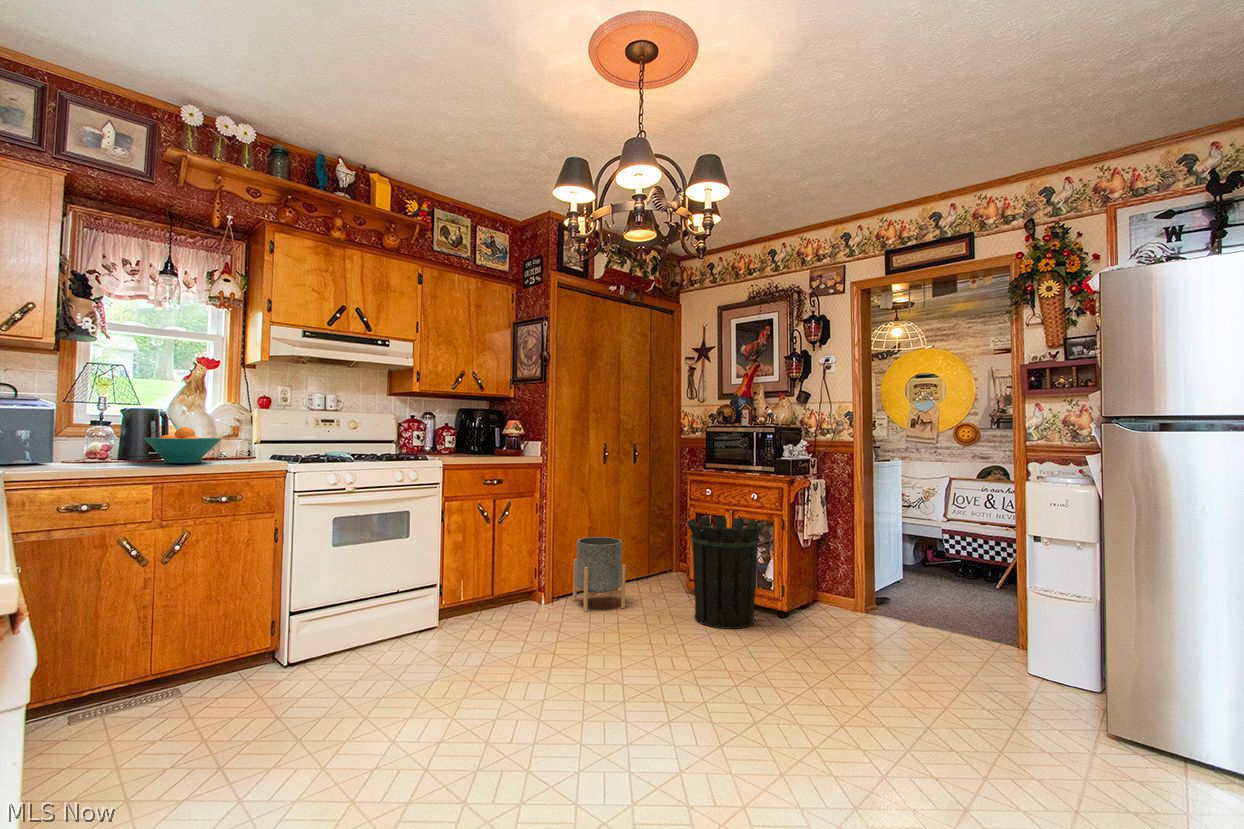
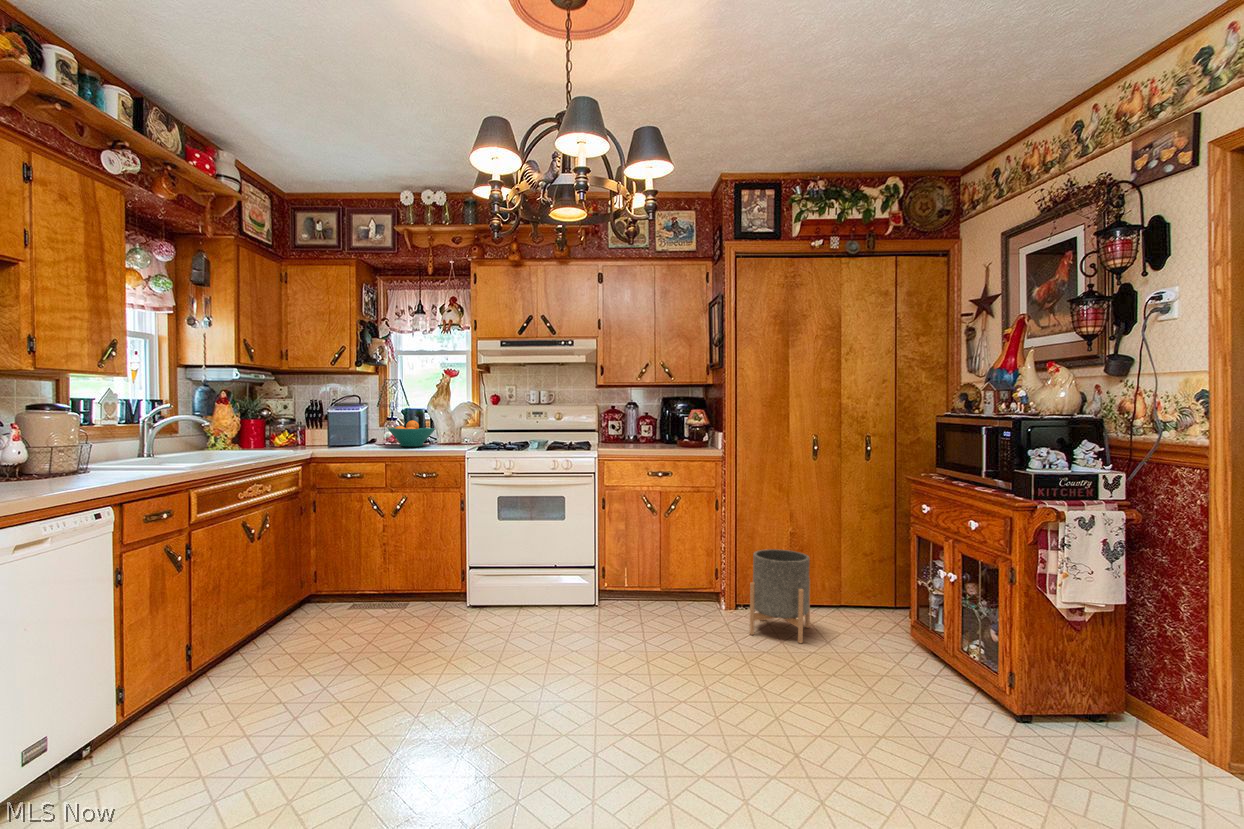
waste bin: present [687,517,764,629] -> none [853,545,978,717]

